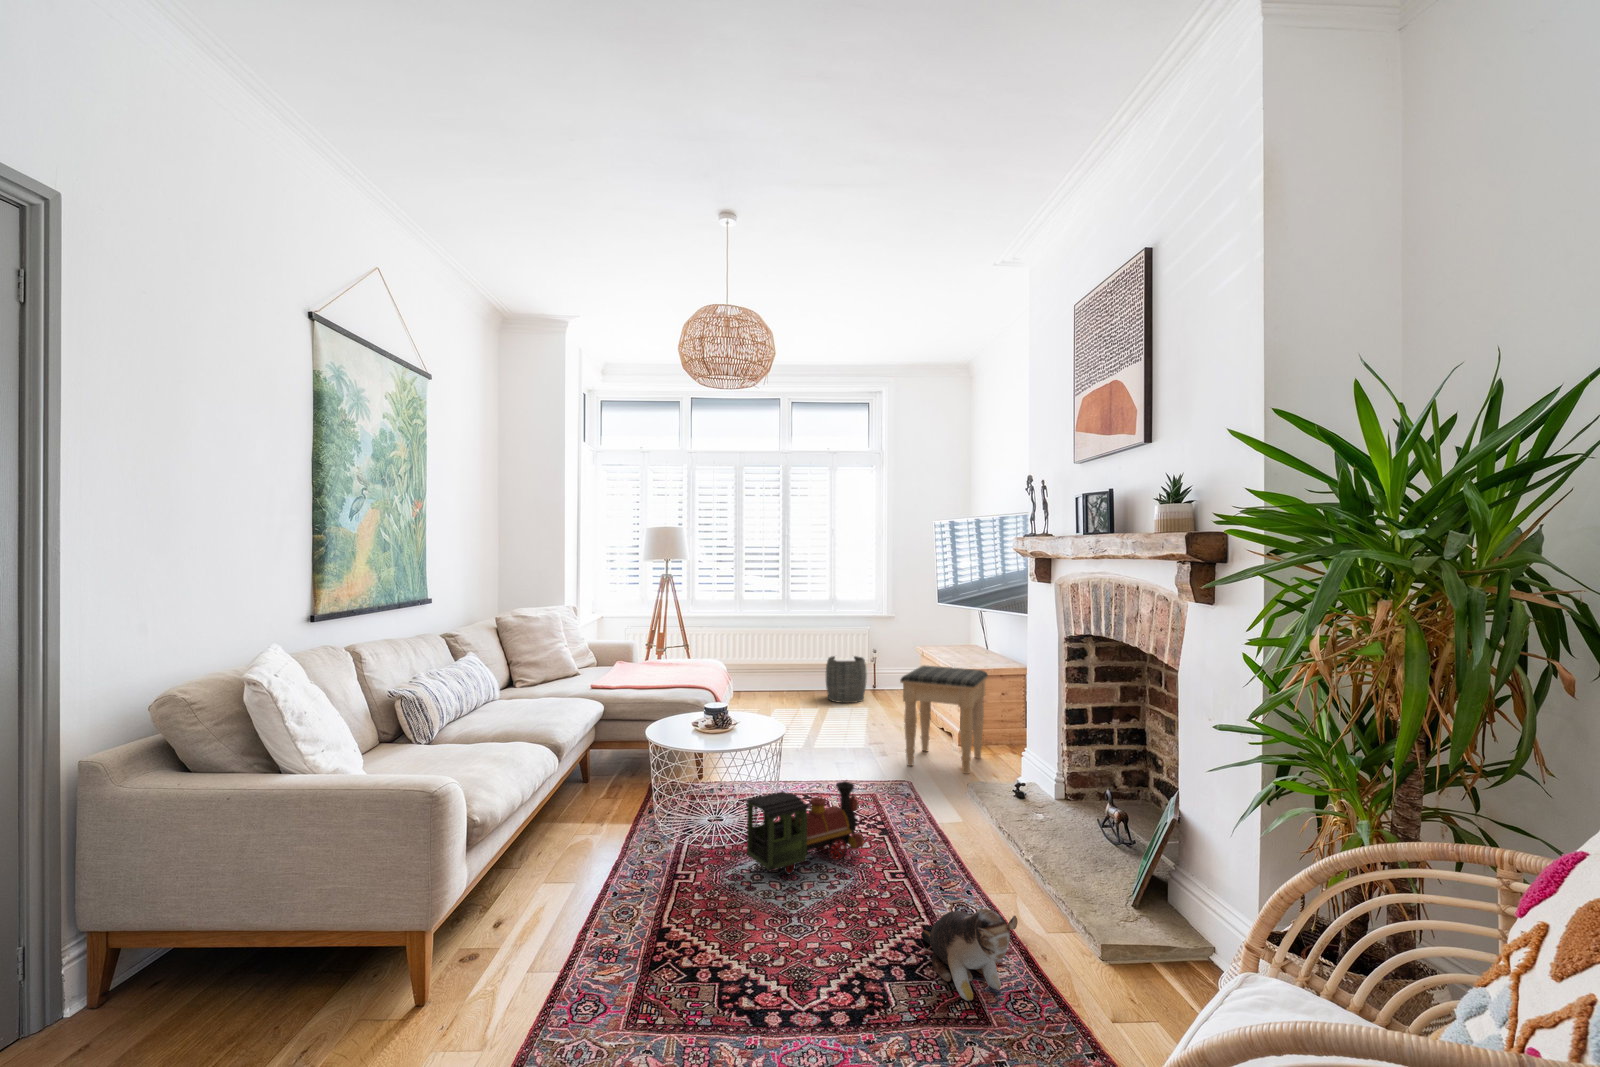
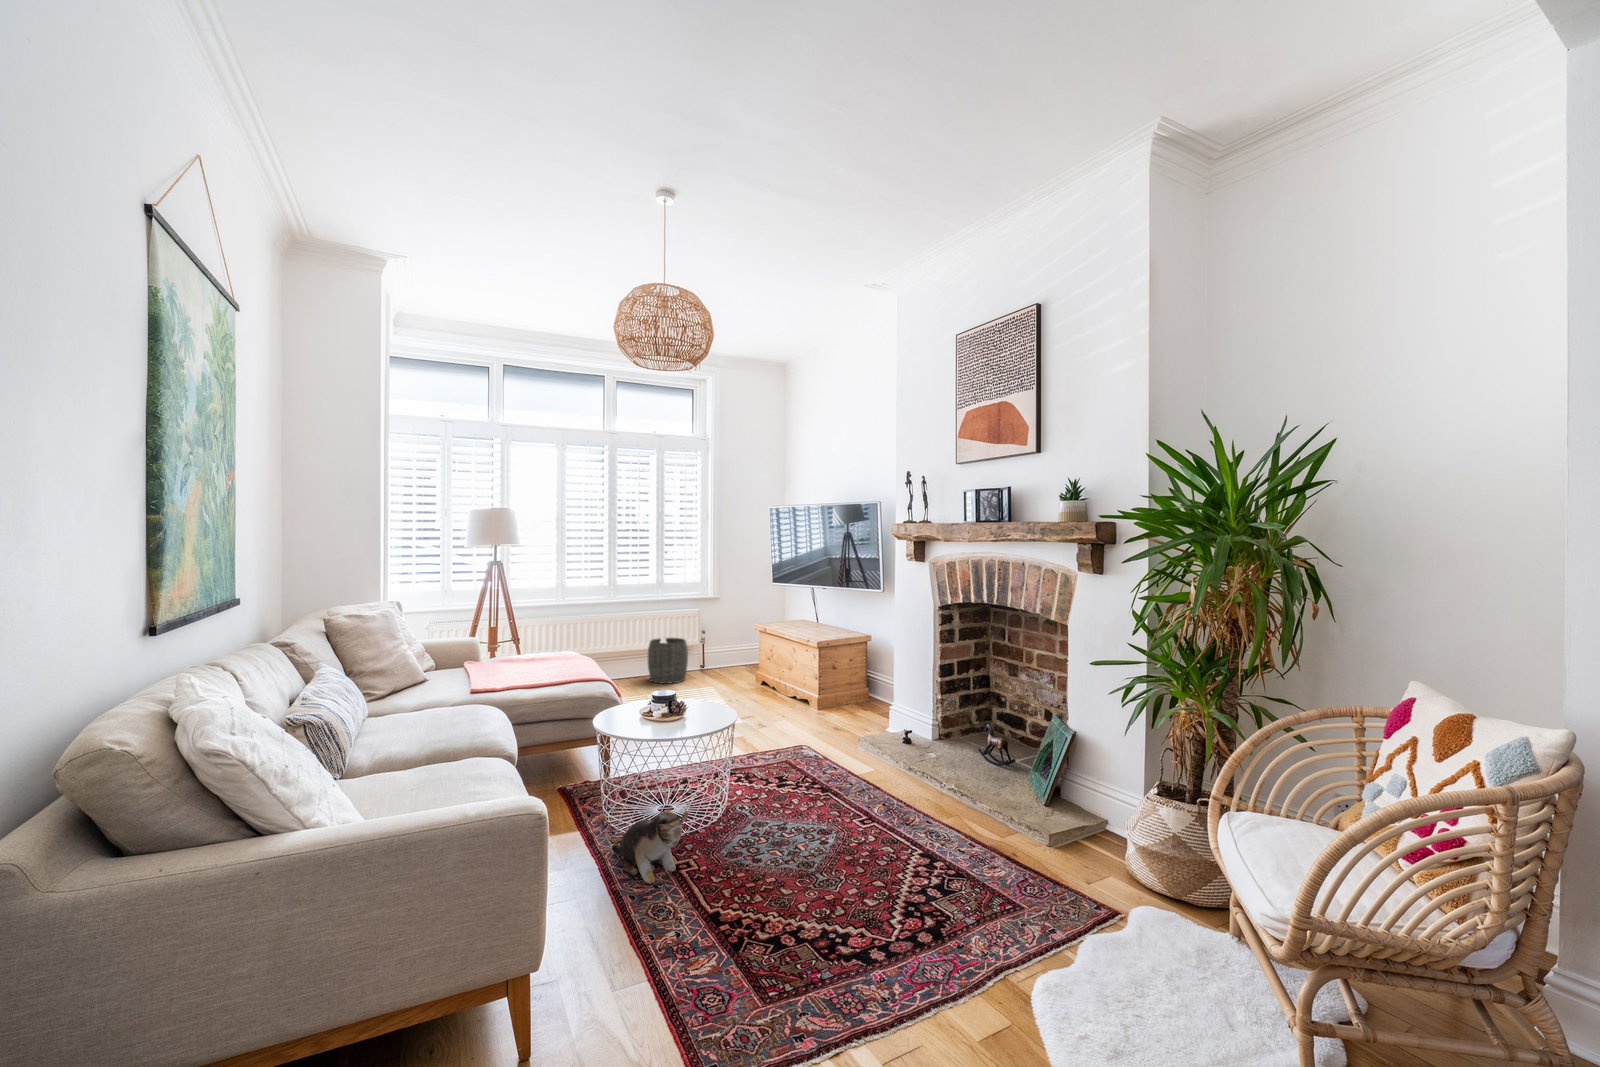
footstool: present [900,666,988,774] -> none [776,640,844,731]
toy train: present [745,781,864,874] -> none [727,748,821,840]
plush toy: present [921,908,1018,1001] -> present [612,811,688,884]

